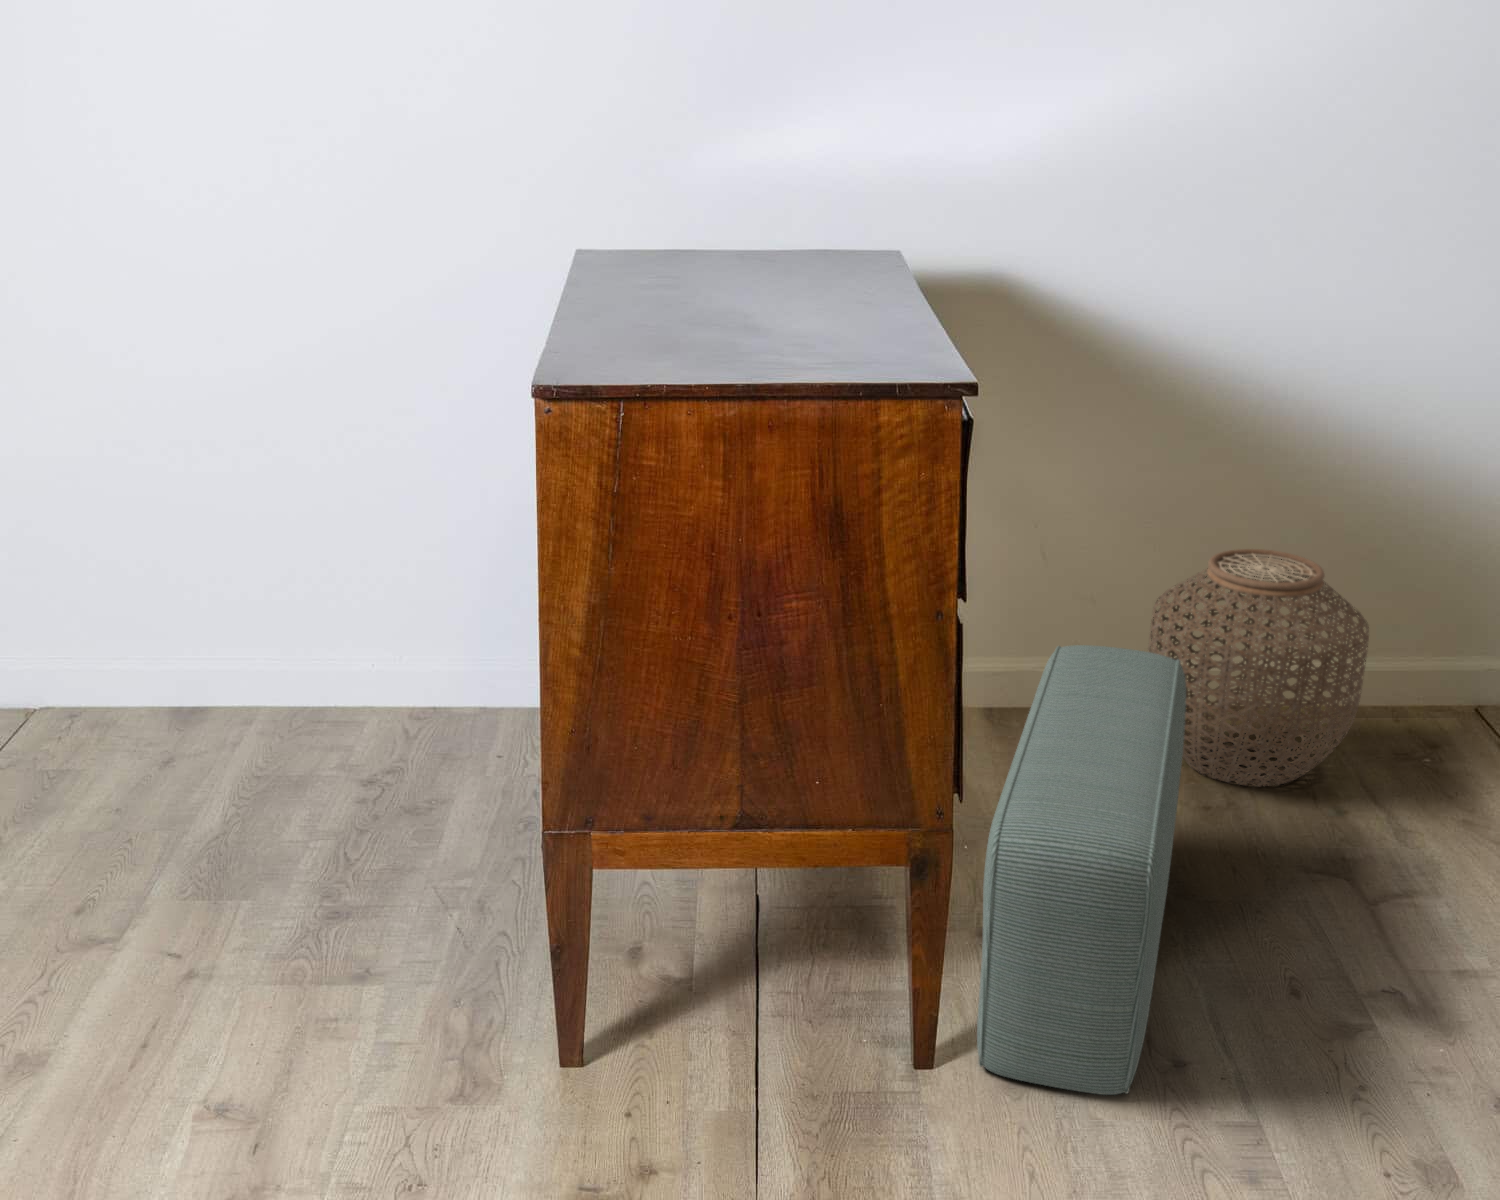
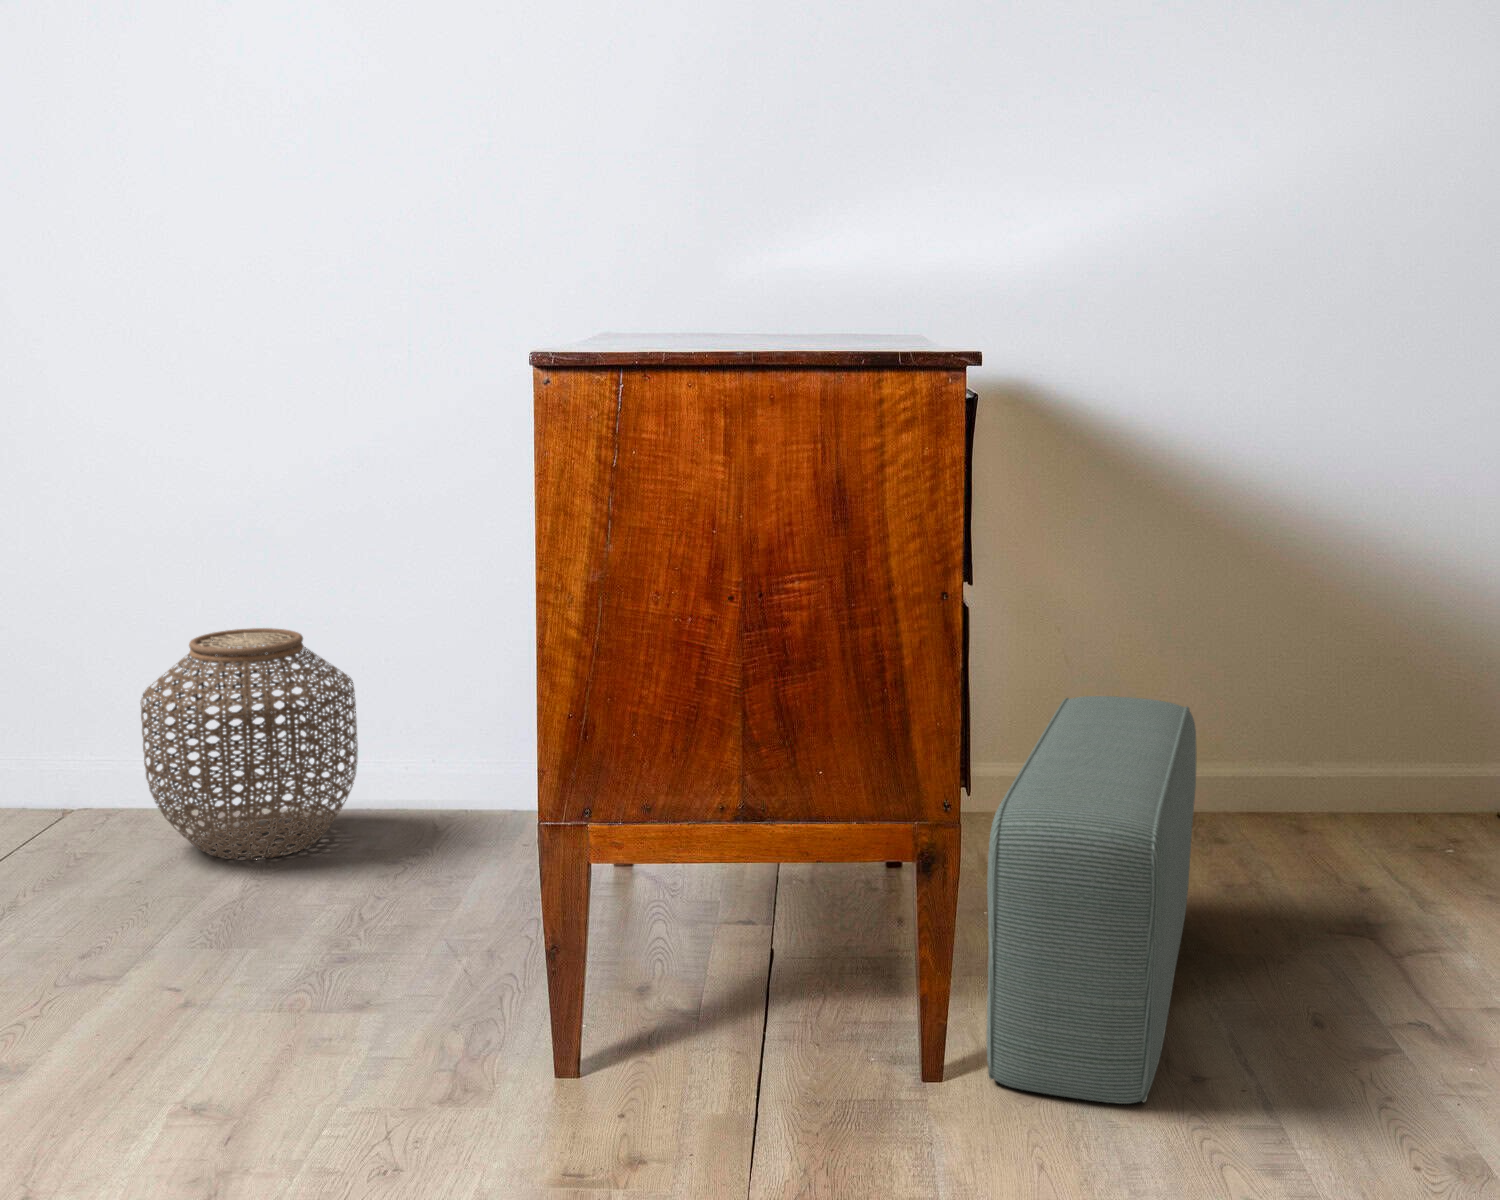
woven basket: present [1148,549,1369,786] -> present [140,628,358,859]

